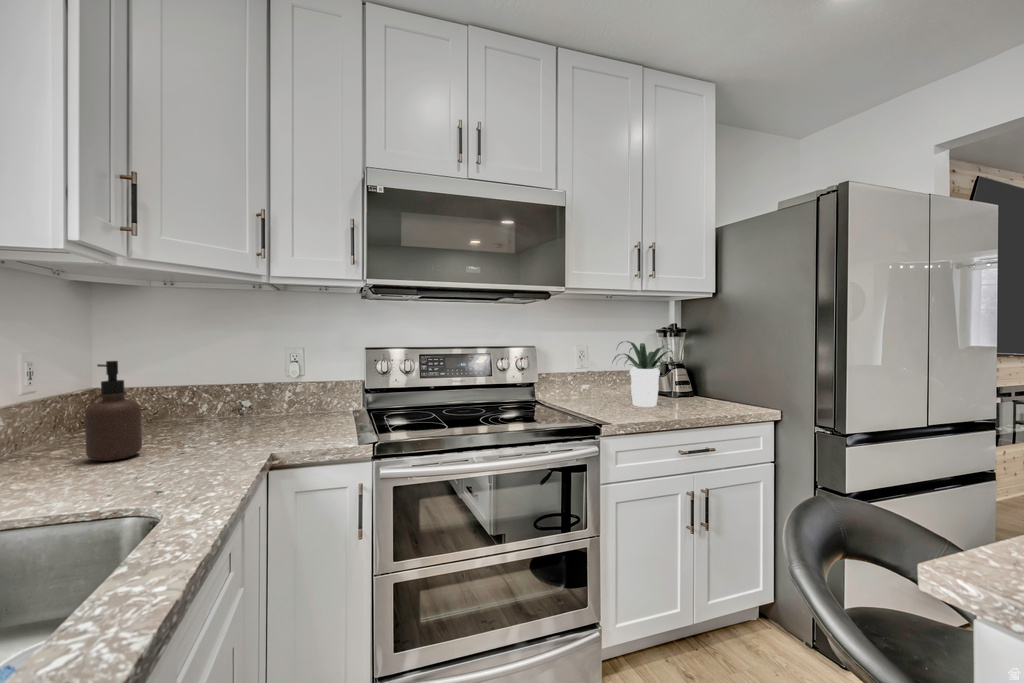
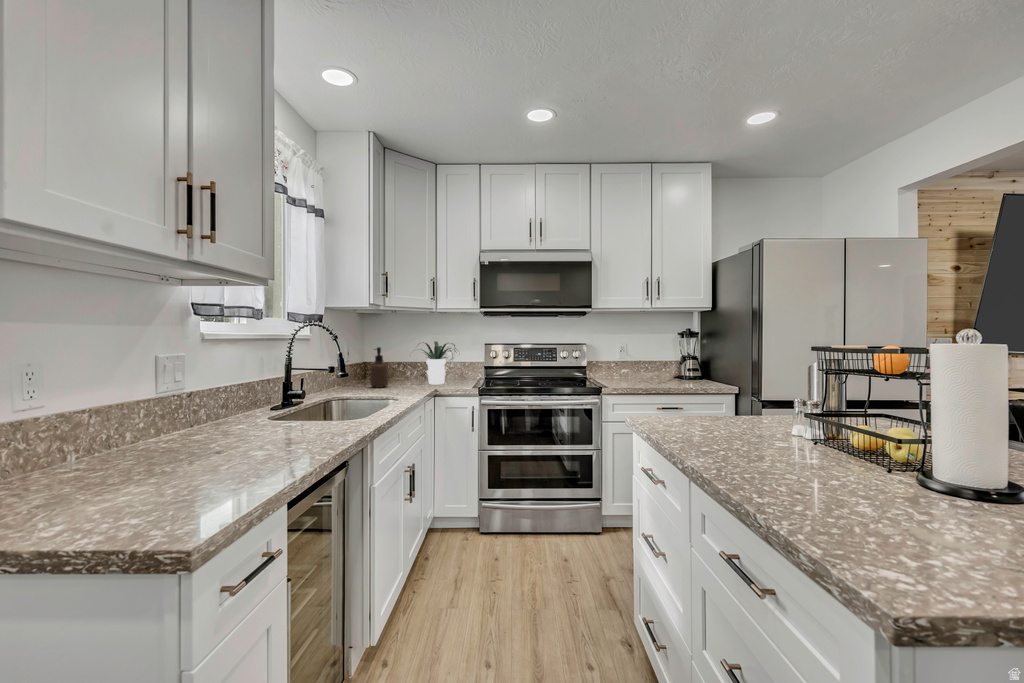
potted plant: present [613,341,673,407] -> present [419,341,457,384]

